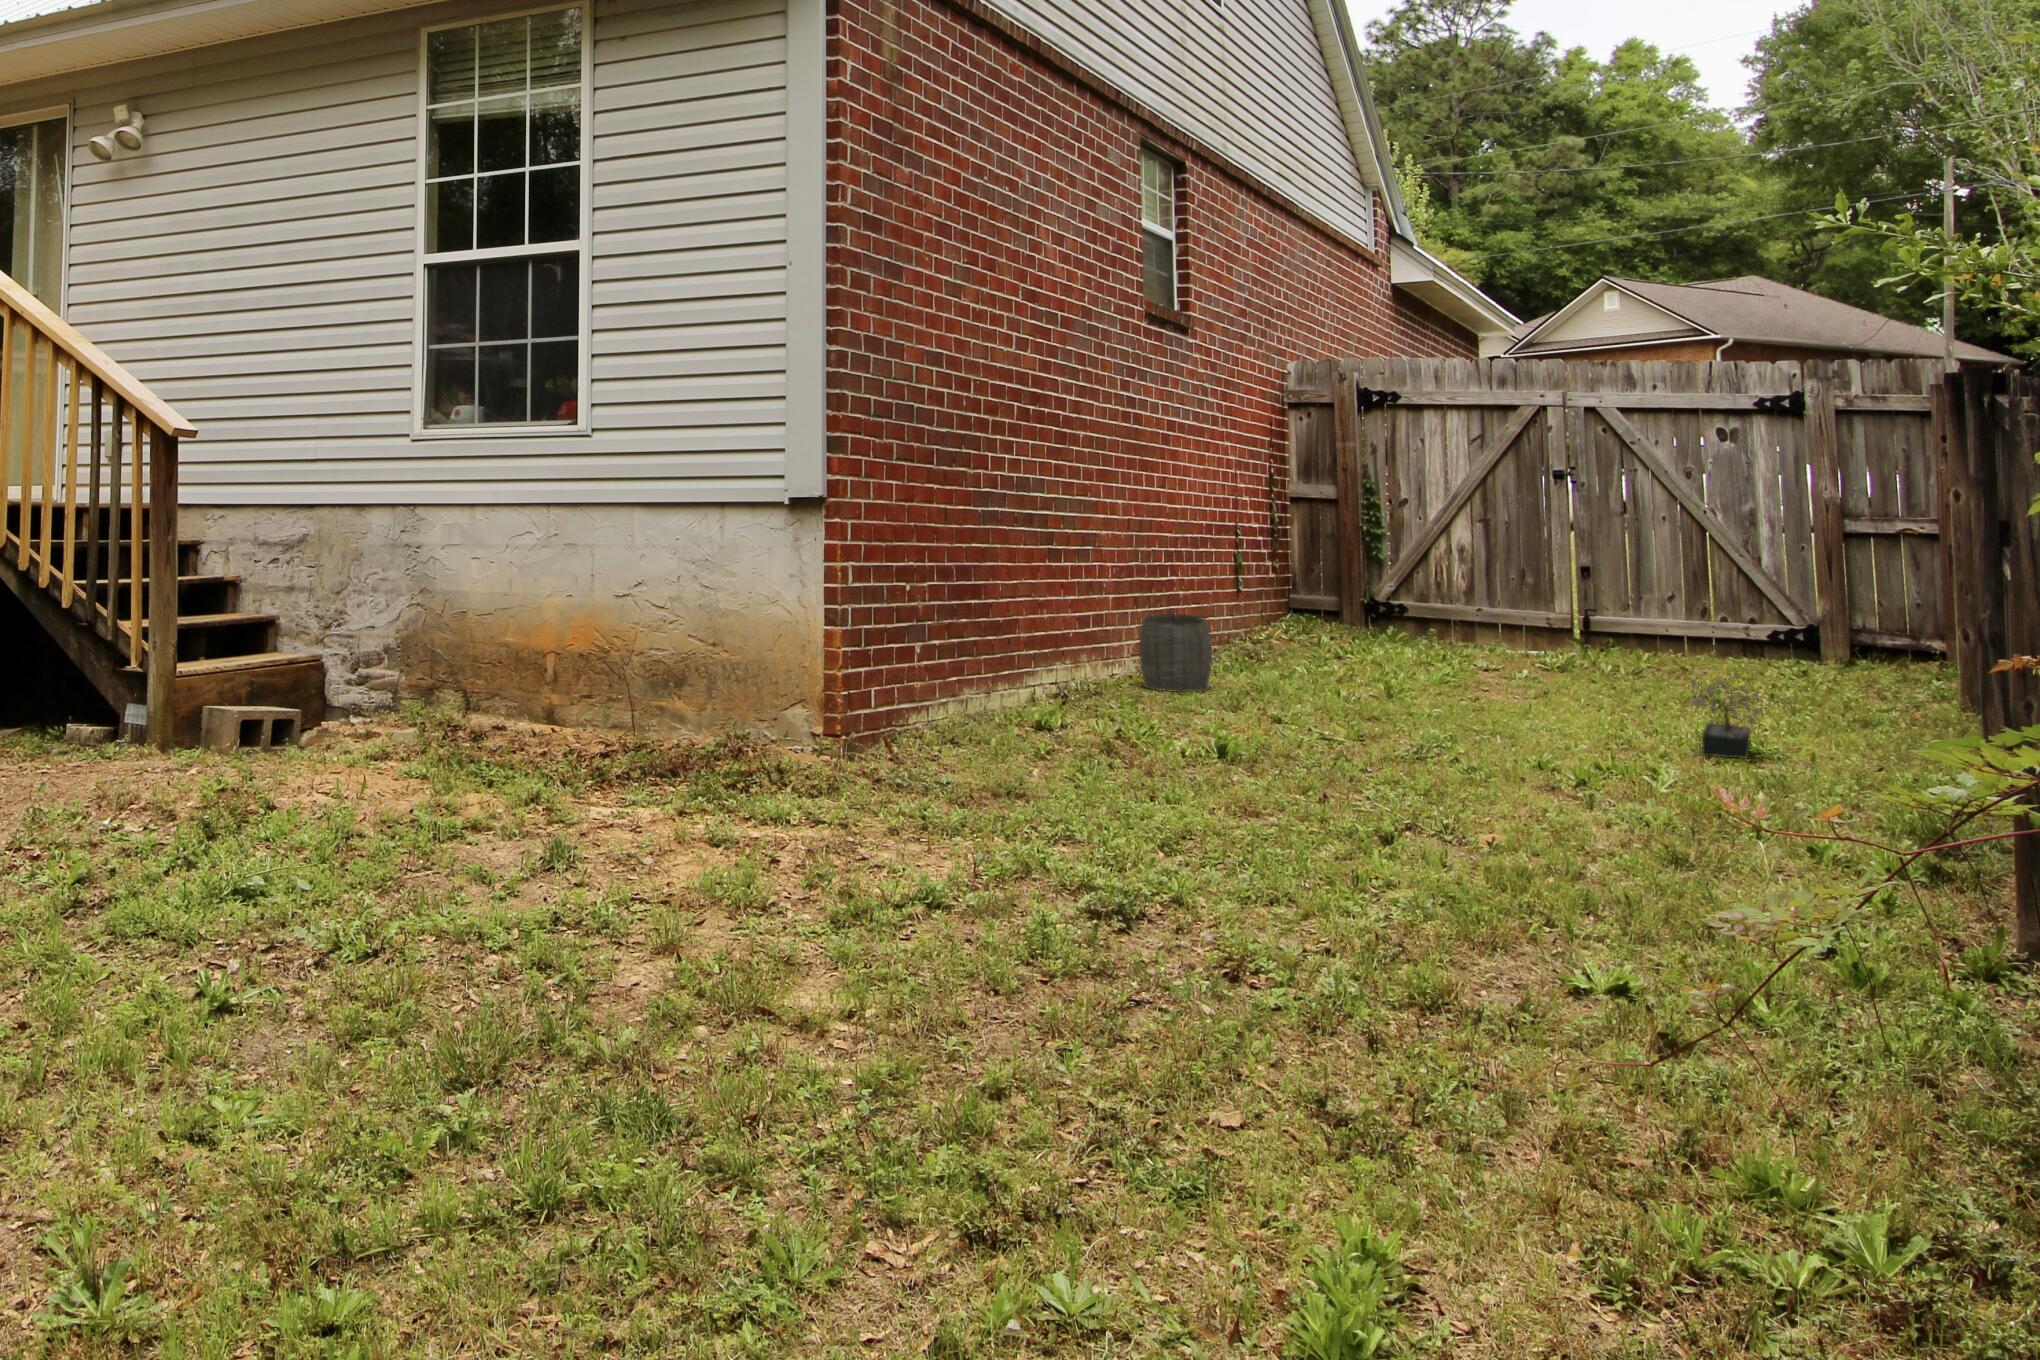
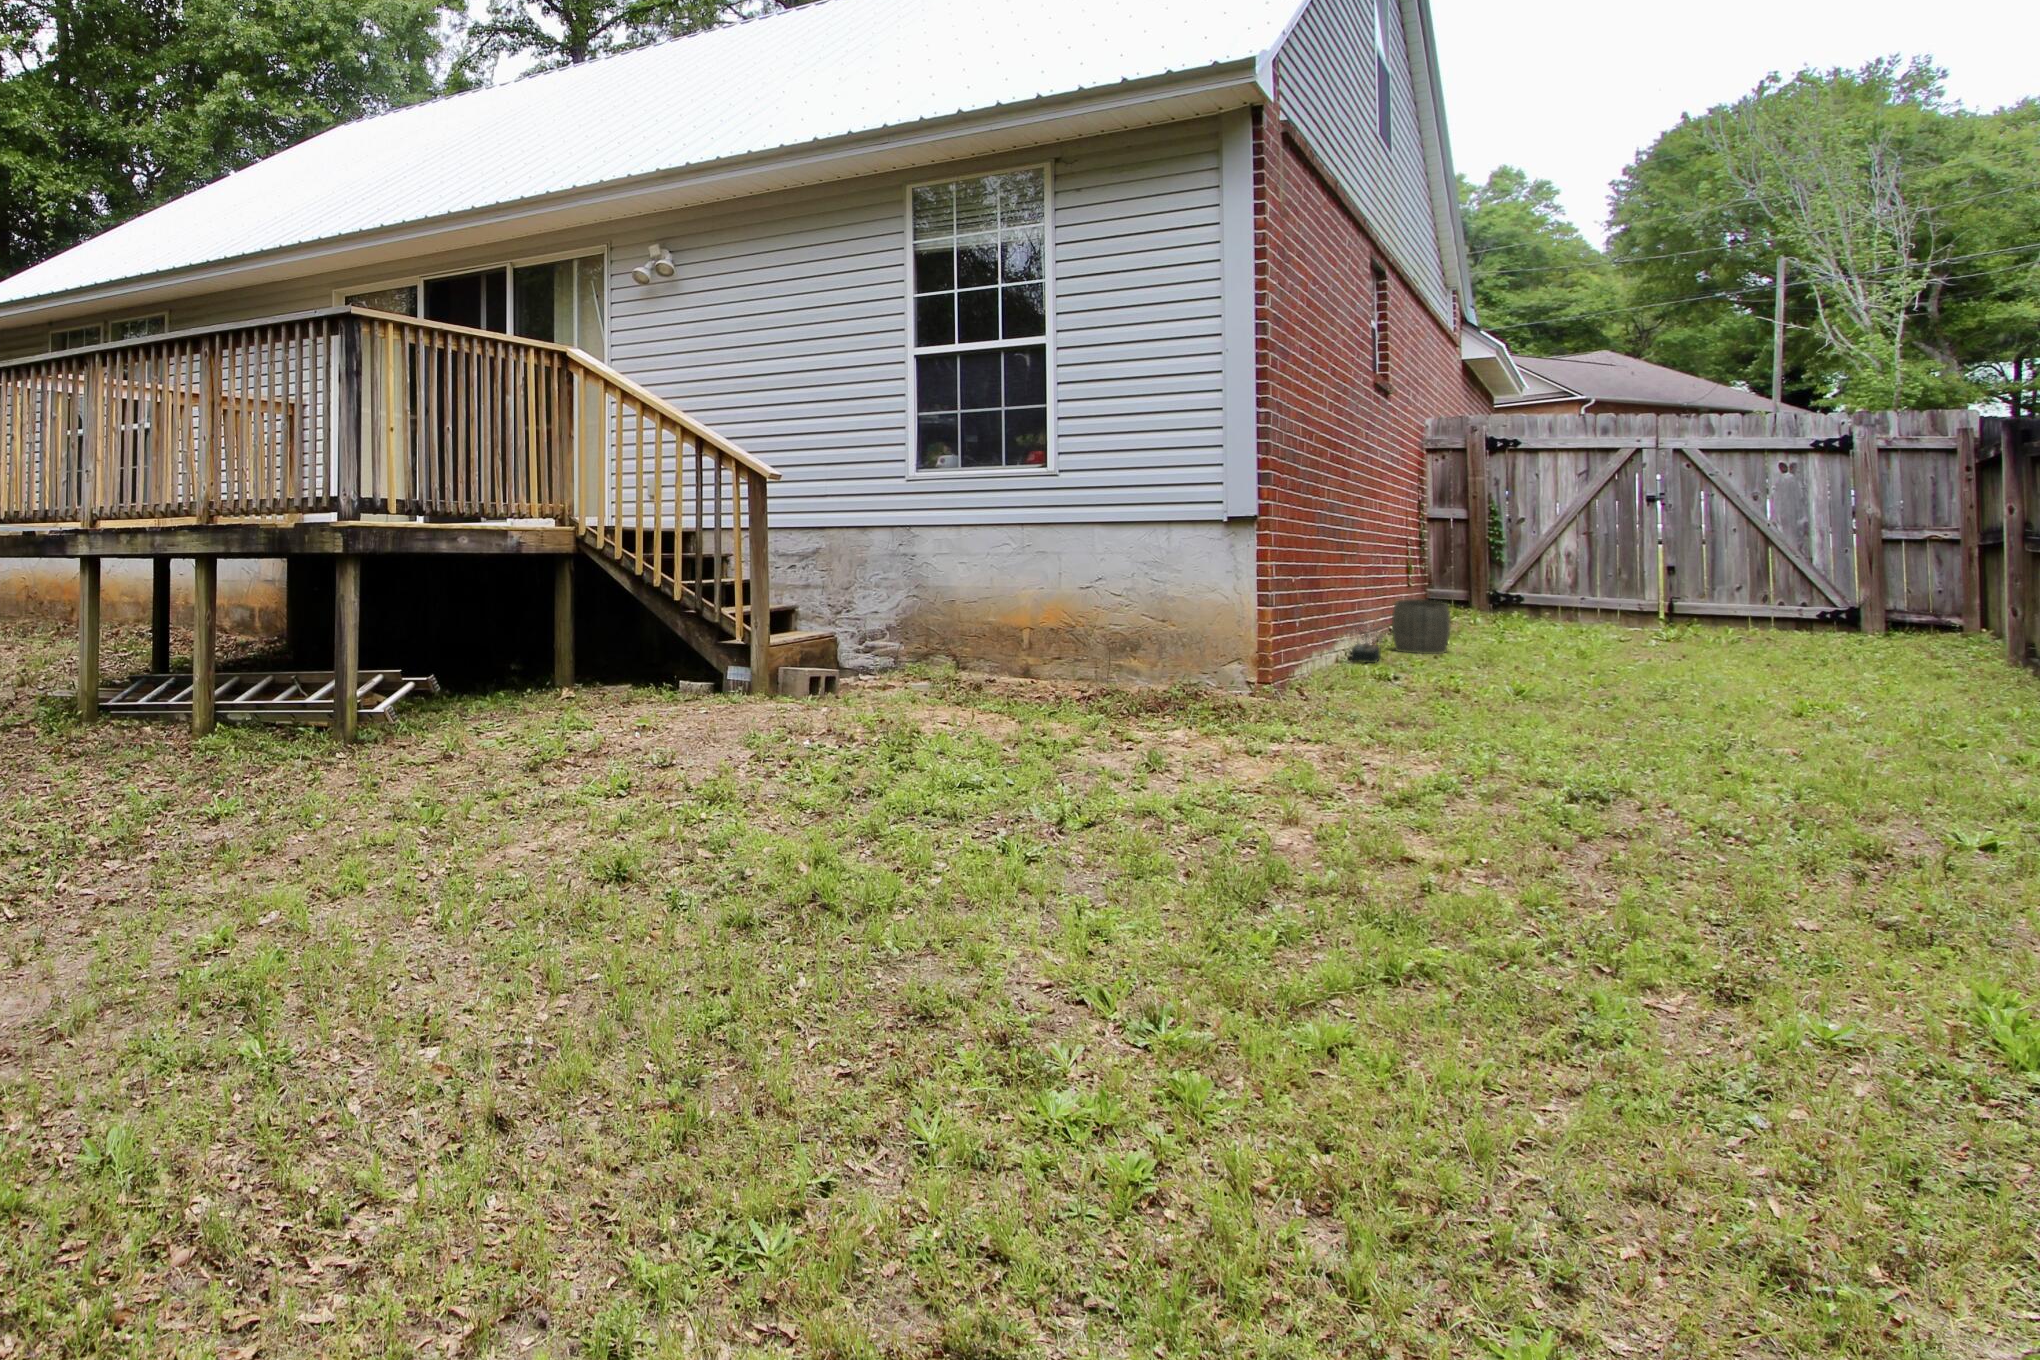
decorative plant: present [1689,679,1767,759] -> present [1345,618,1383,663]

